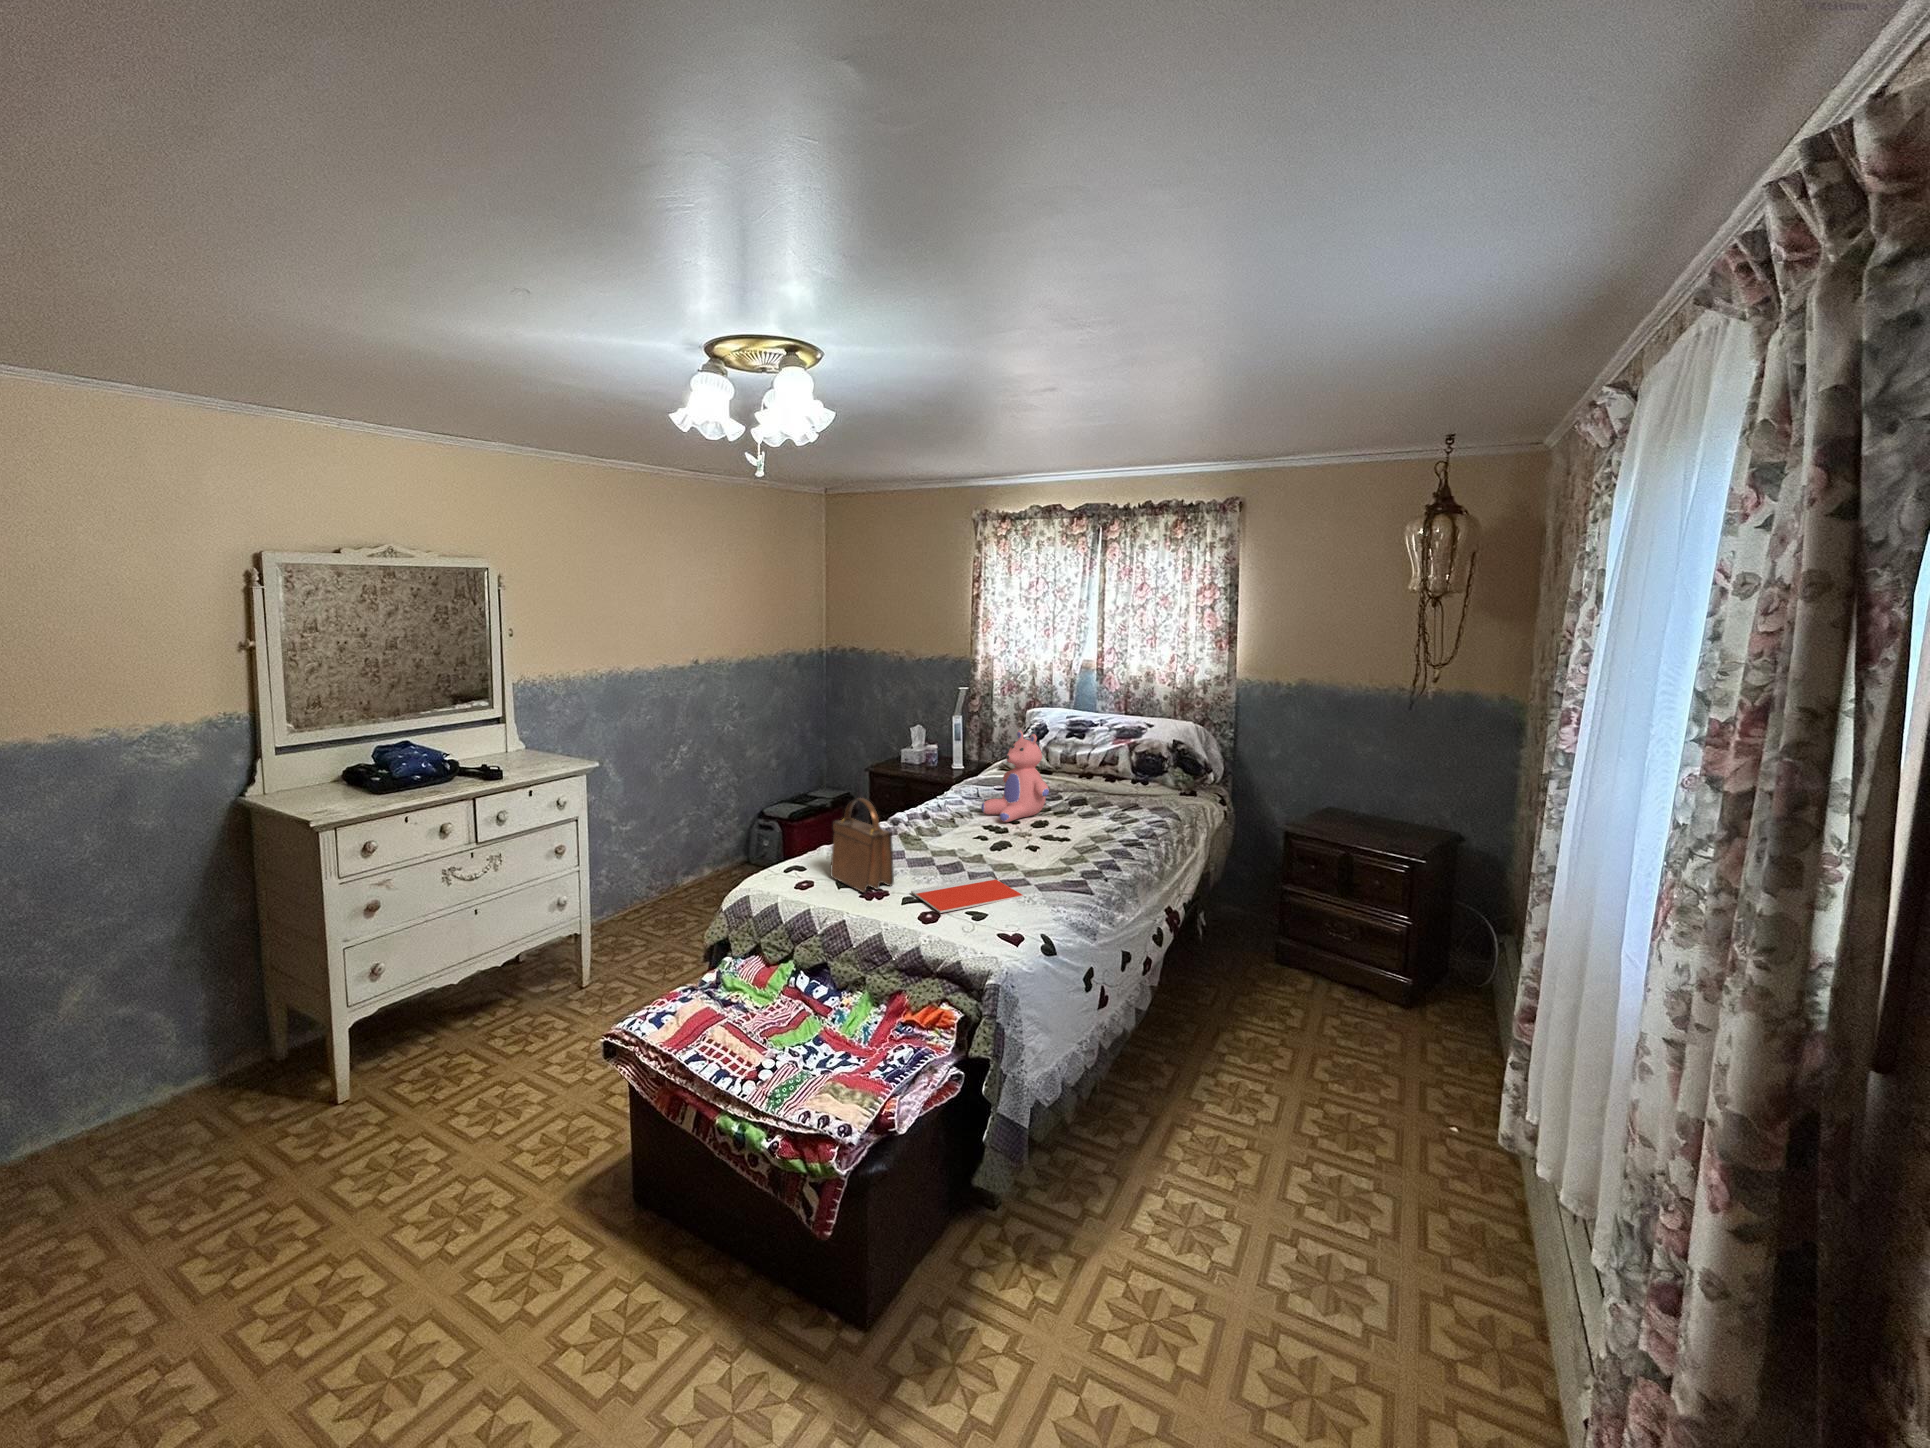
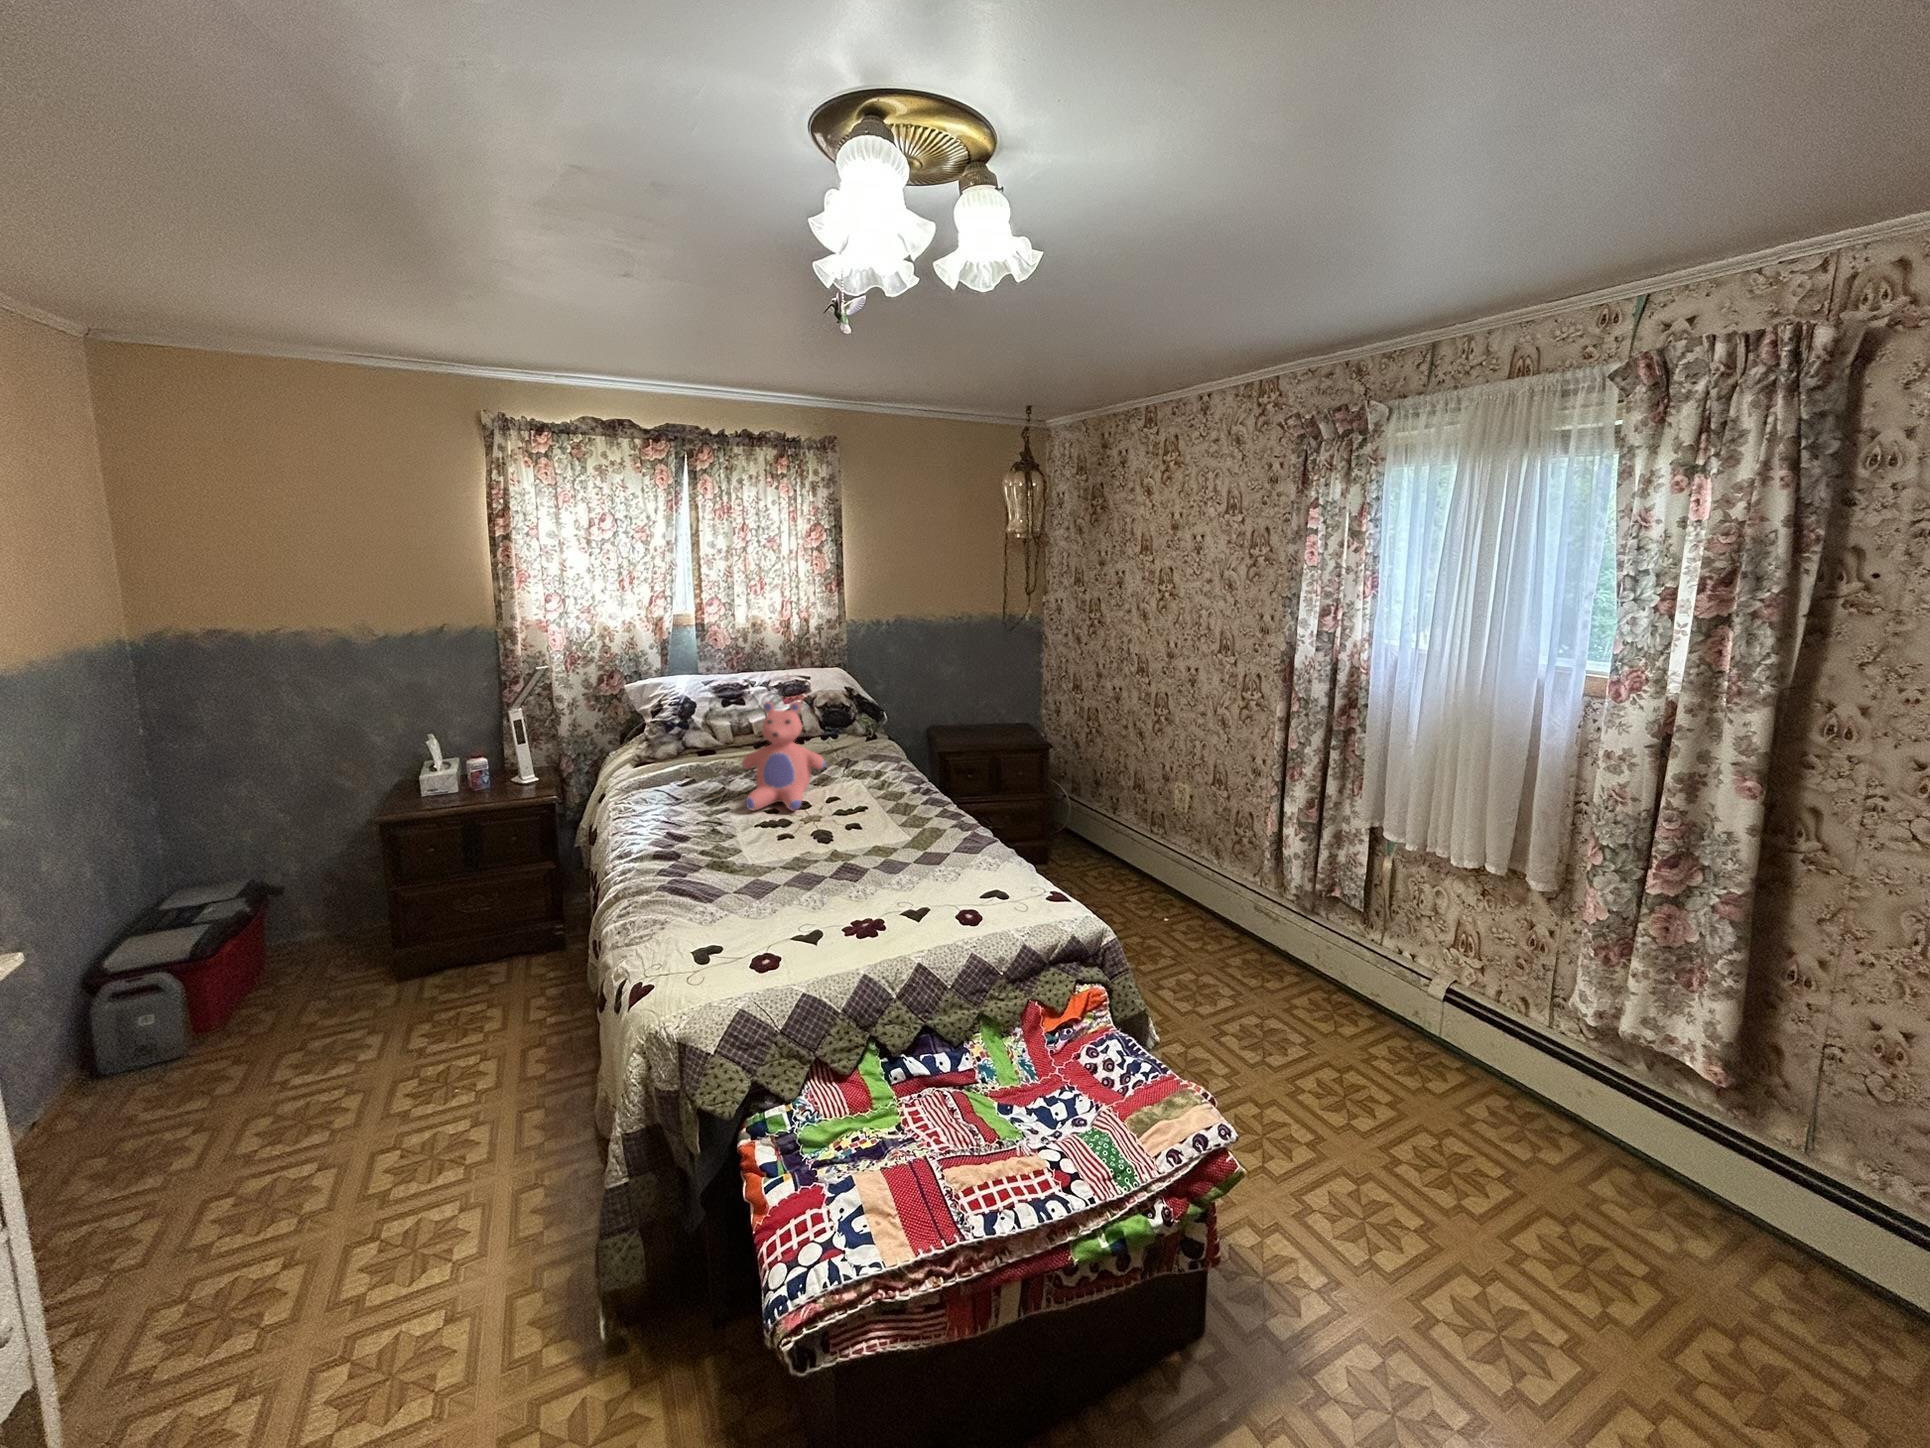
handbag: present [830,798,894,893] -> none [785,813,881,938]
notebook: present [911,877,1023,913] -> none [911,859,986,905]

